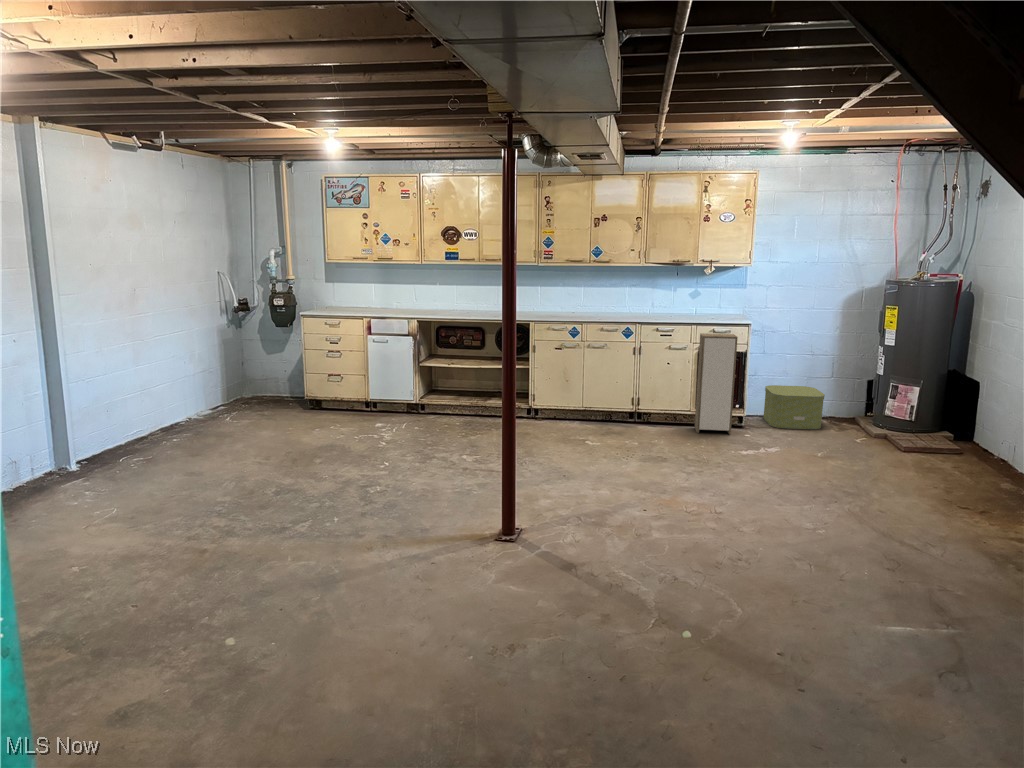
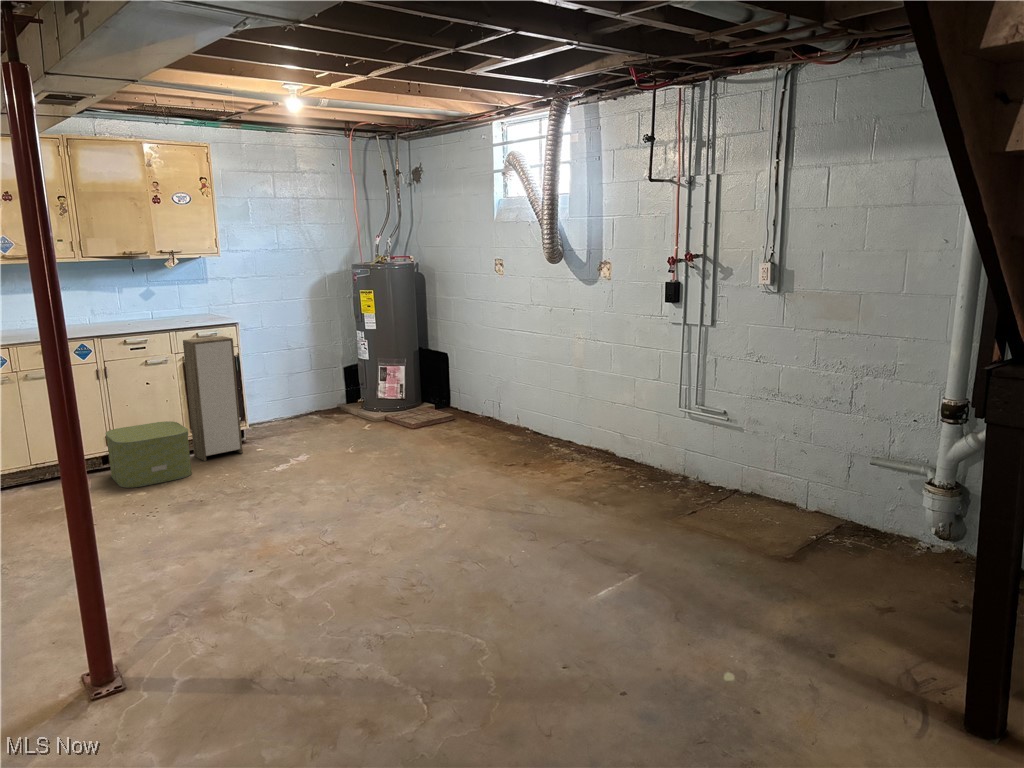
storage box: present [763,385,825,429] -> present [105,421,192,488]

